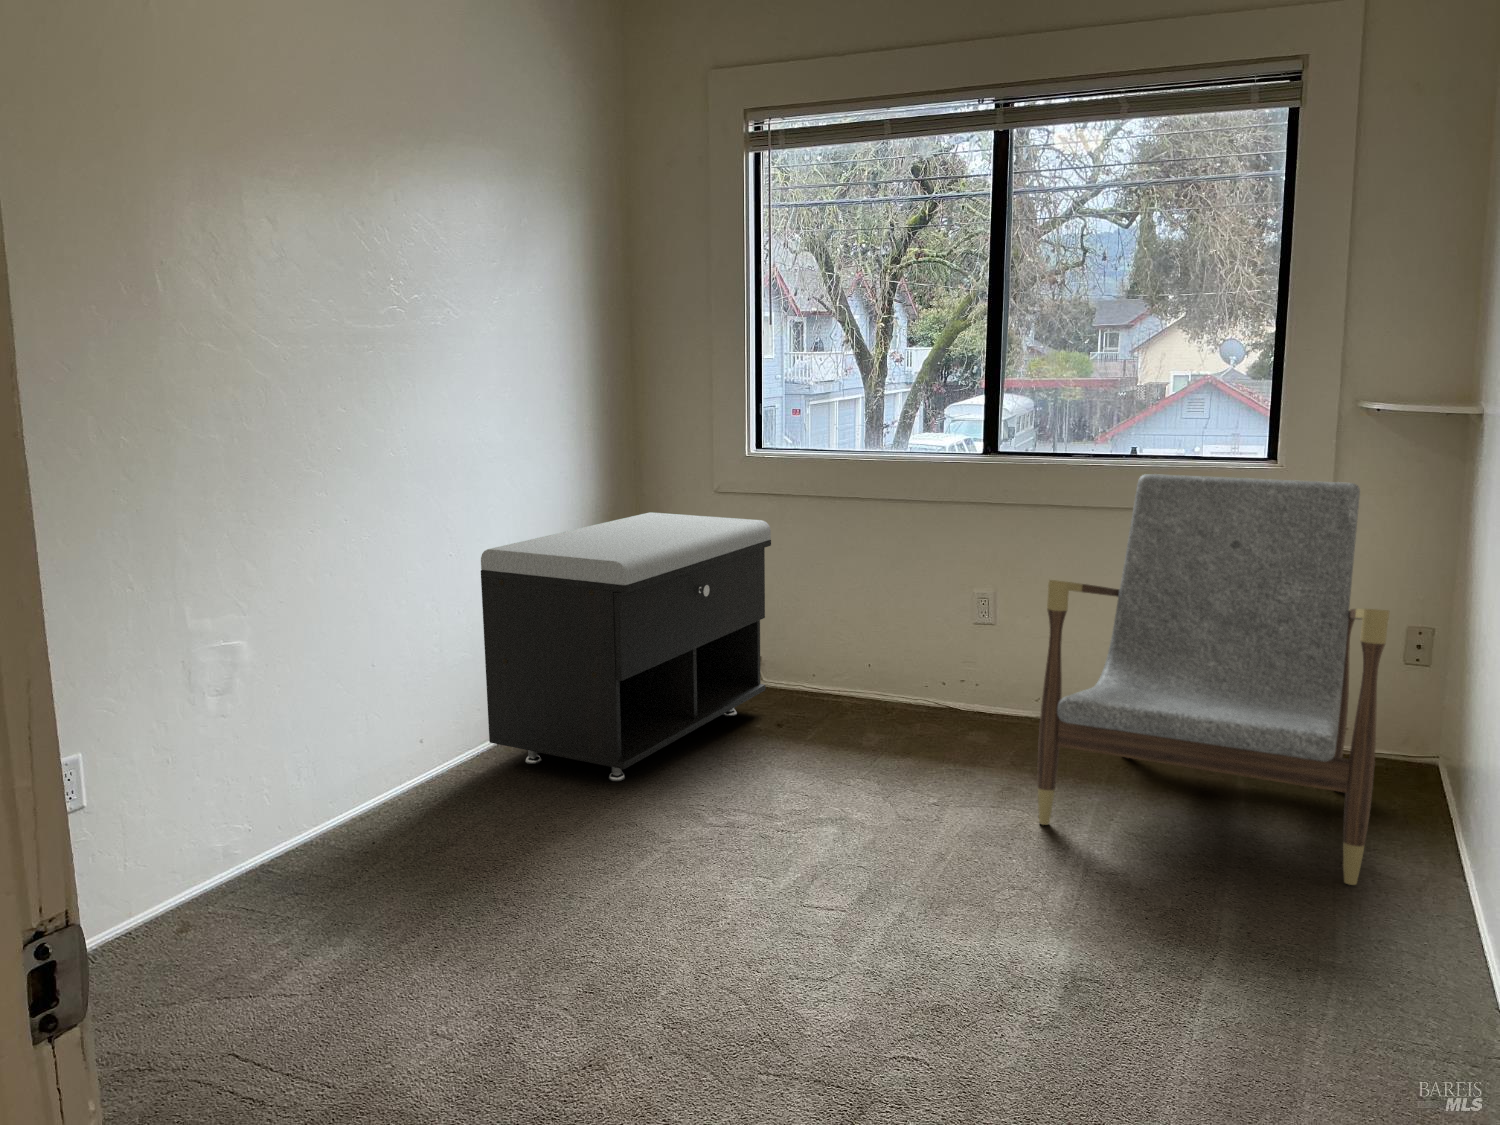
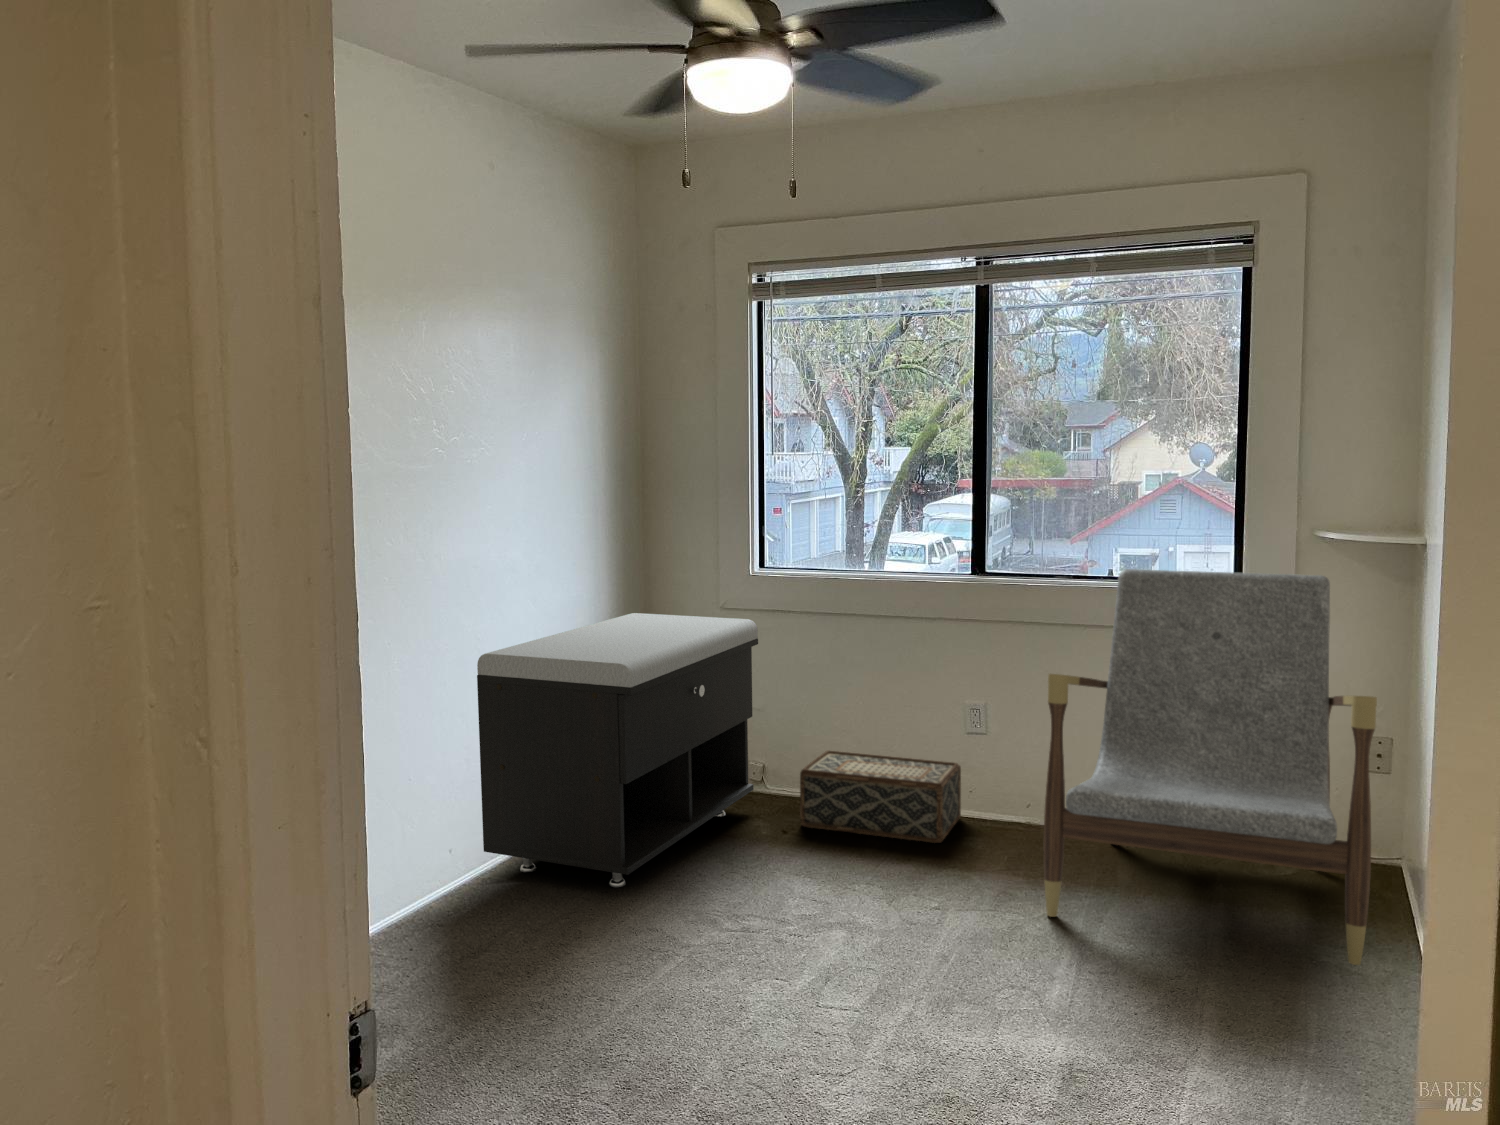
woven basket: none [809,653,972,748] -> present [800,751,961,843]

